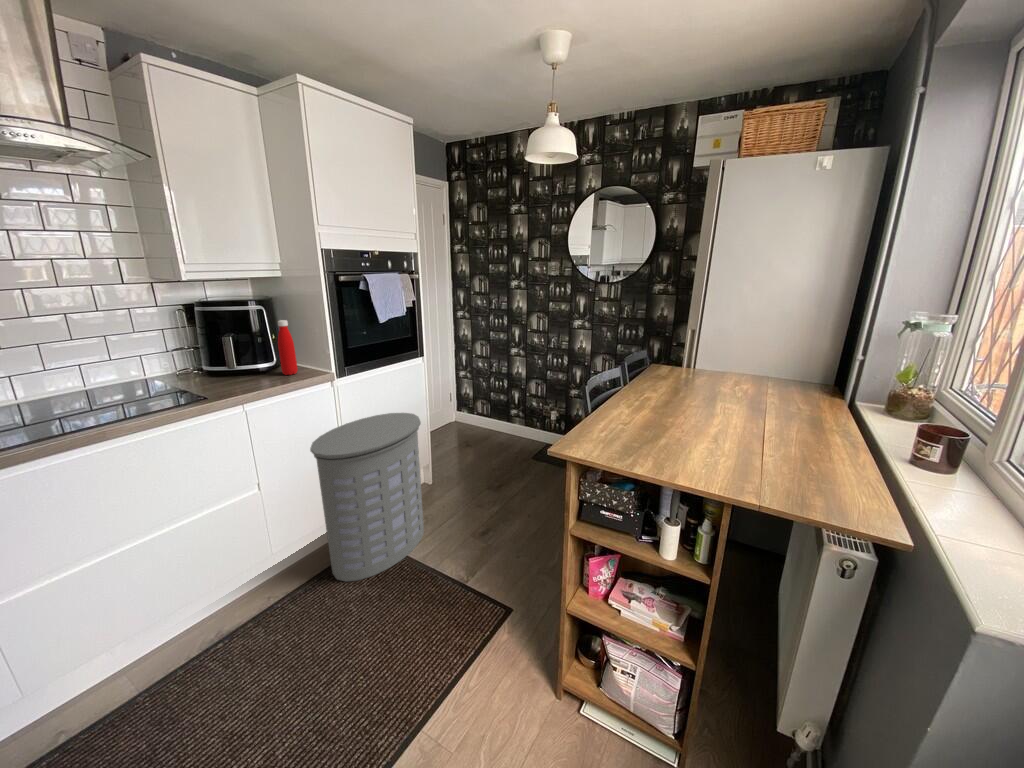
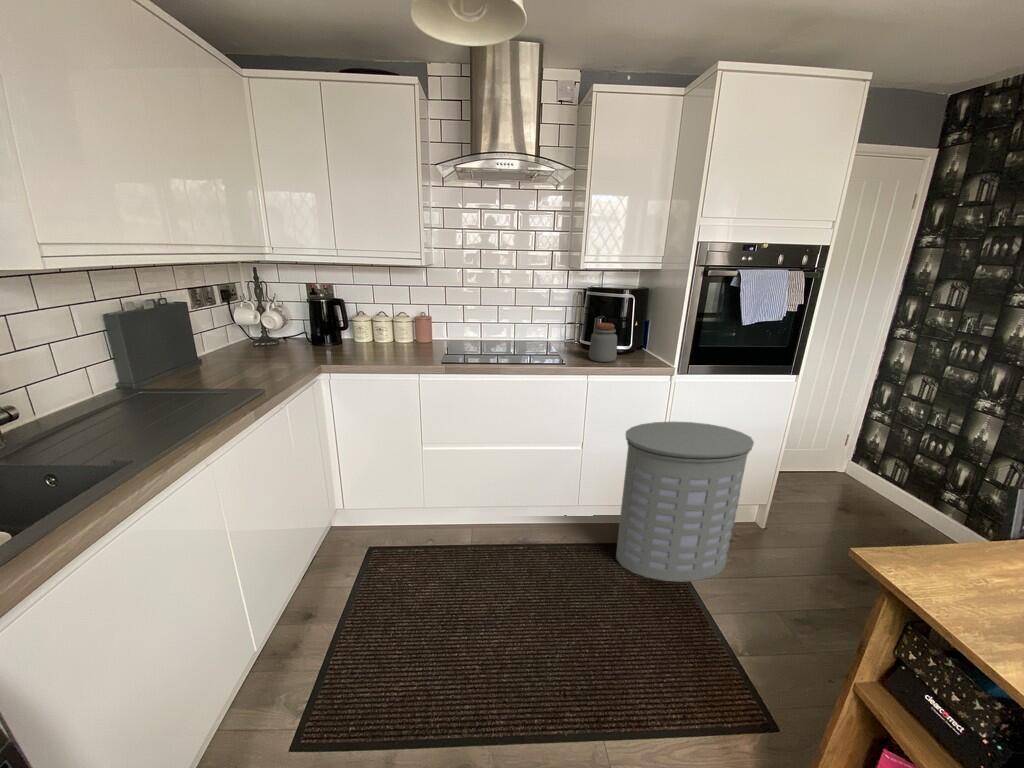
bottle: present [278,320,298,375] -> none [631,309,647,361]
jar: none [228,341,267,386] -> present [589,323,617,362]

